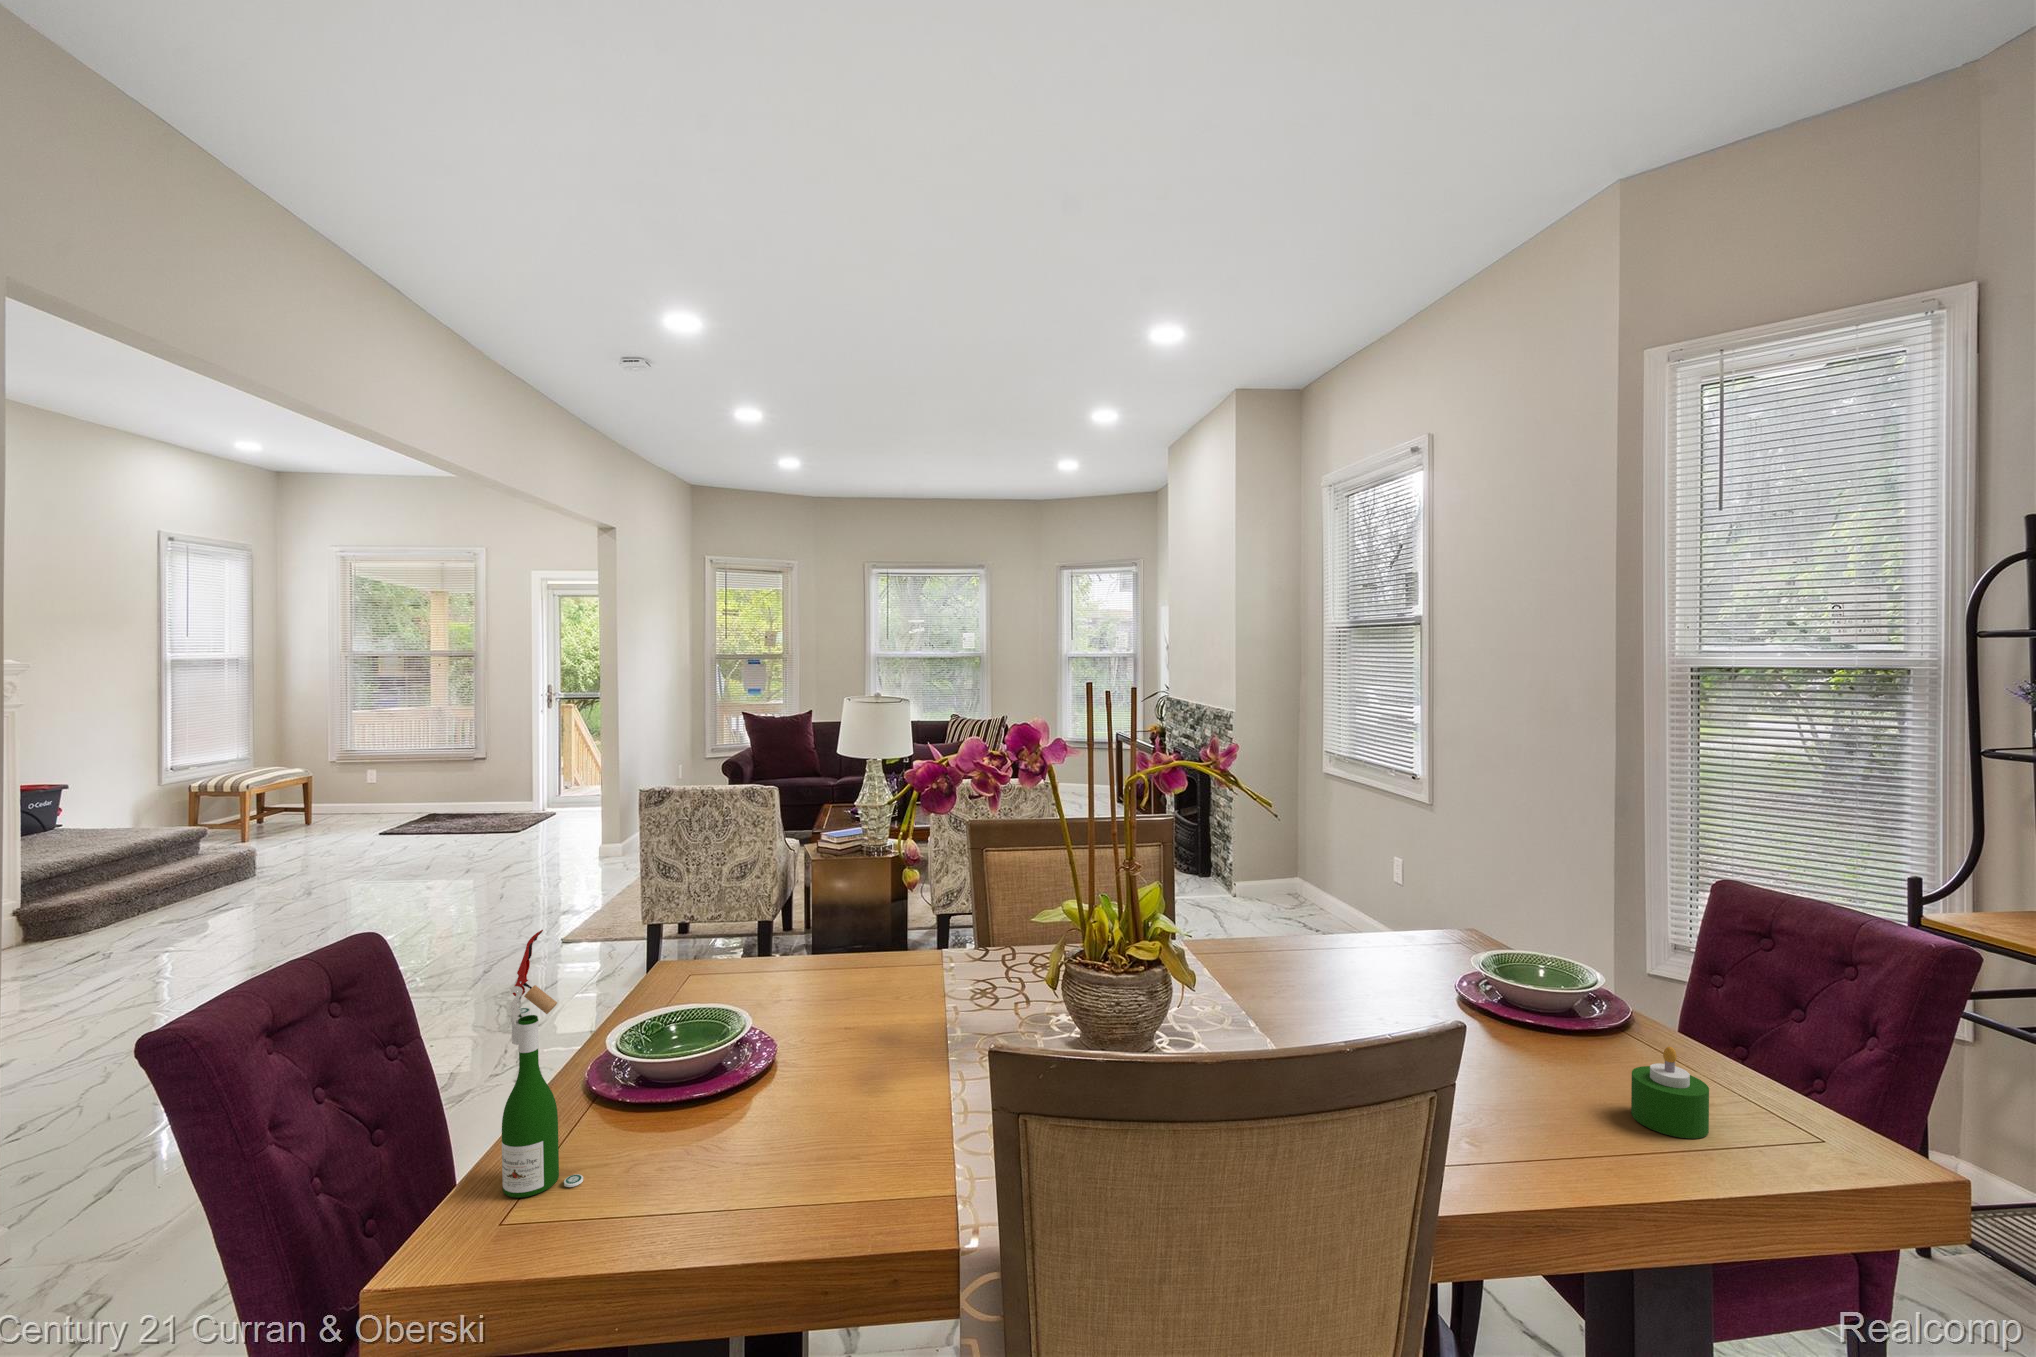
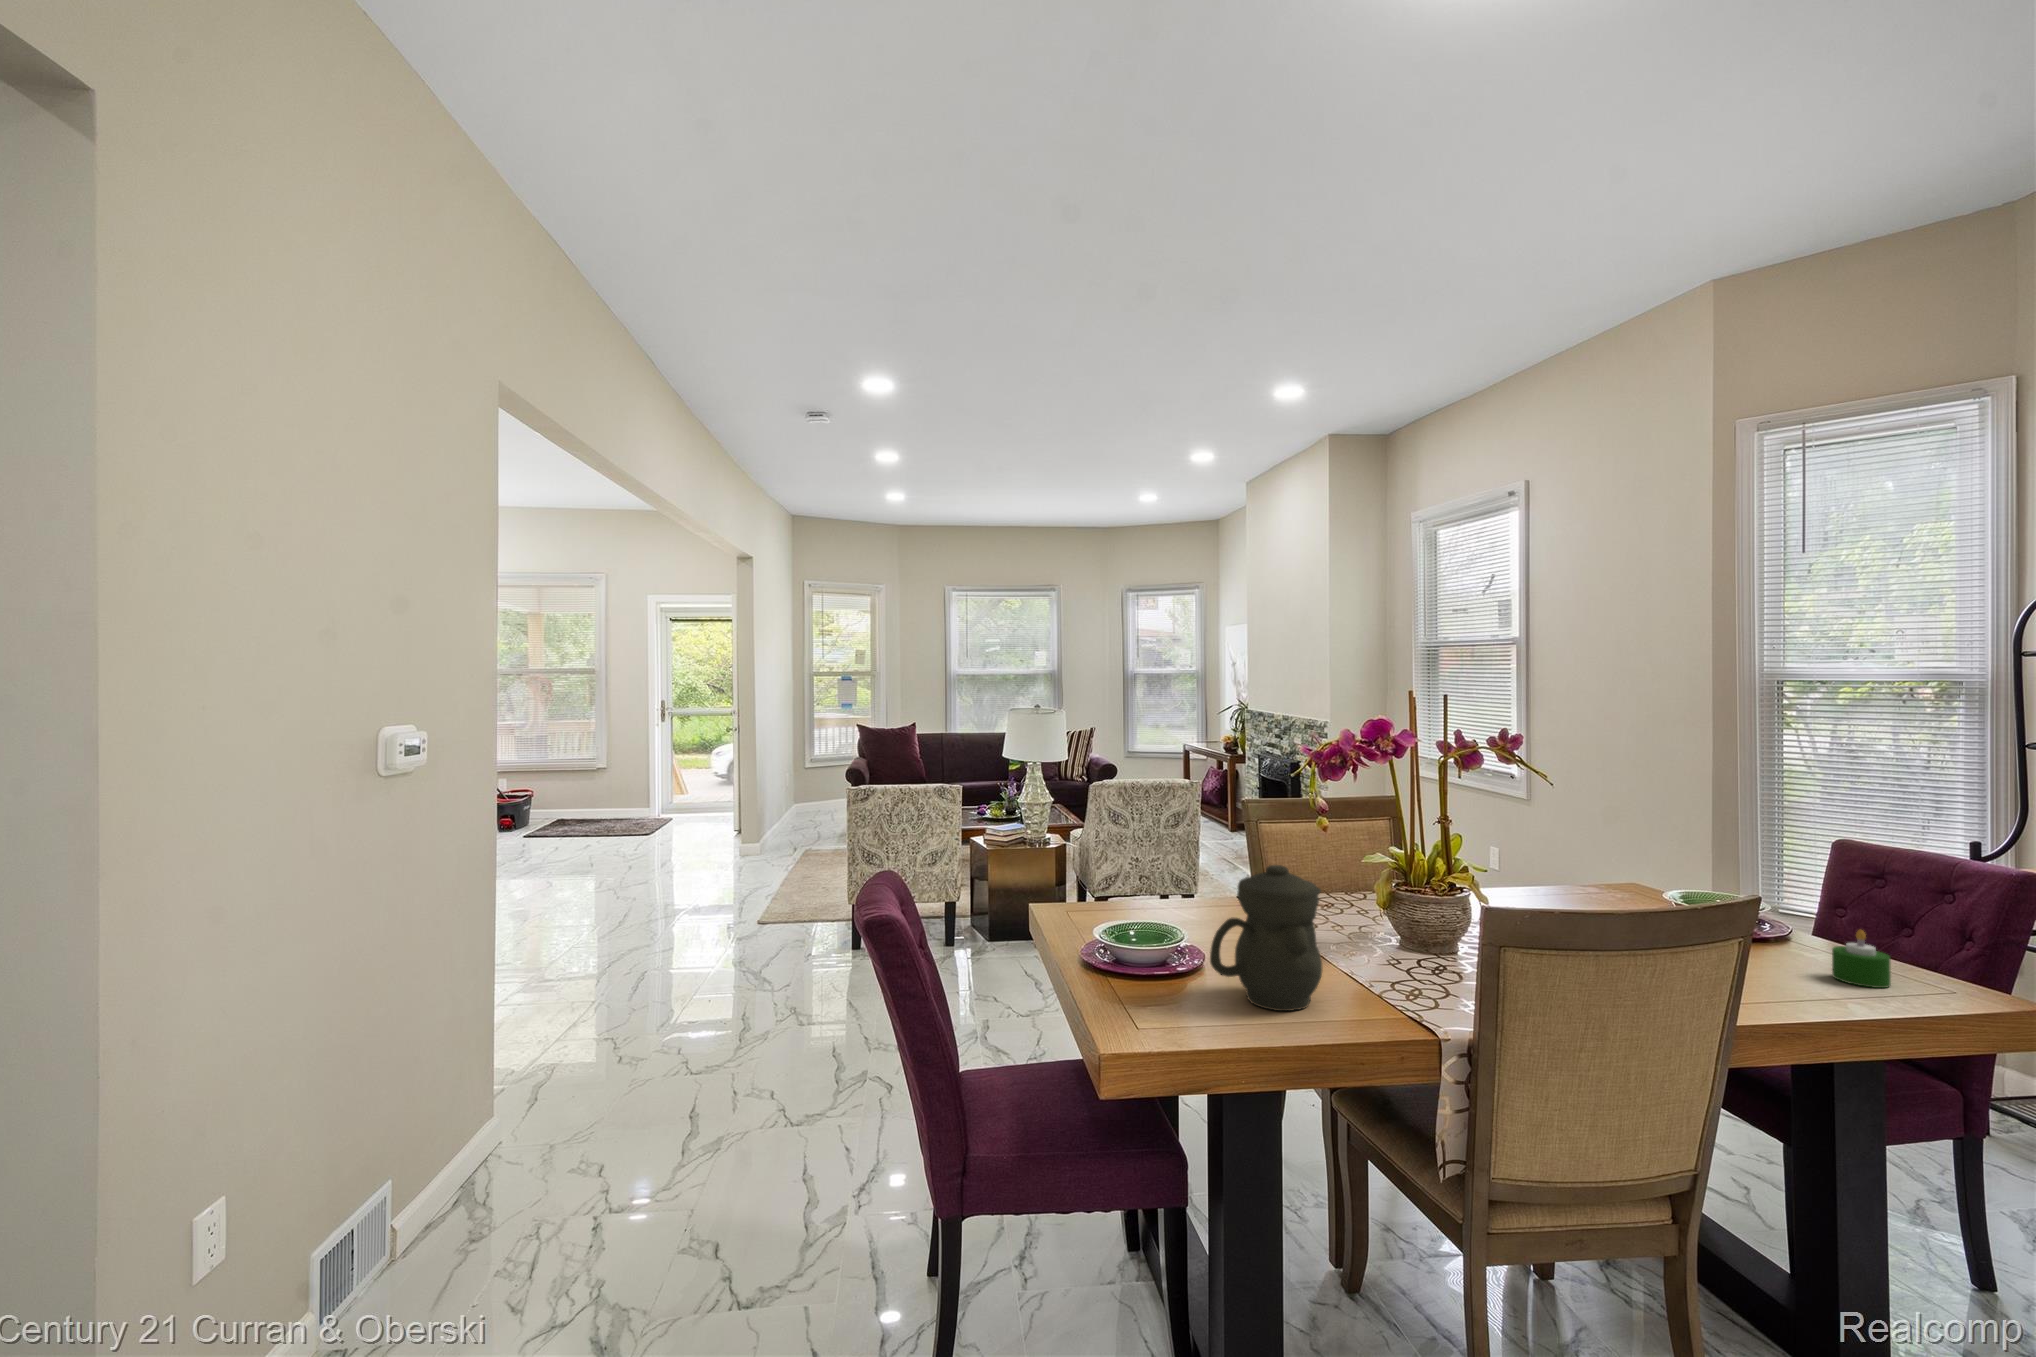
wine bottle: present [502,930,583,1198] -> none [1122,844,1174,1017]
teapot: none [642,956,839,1186] -> present [1210,865,1323,1011]

